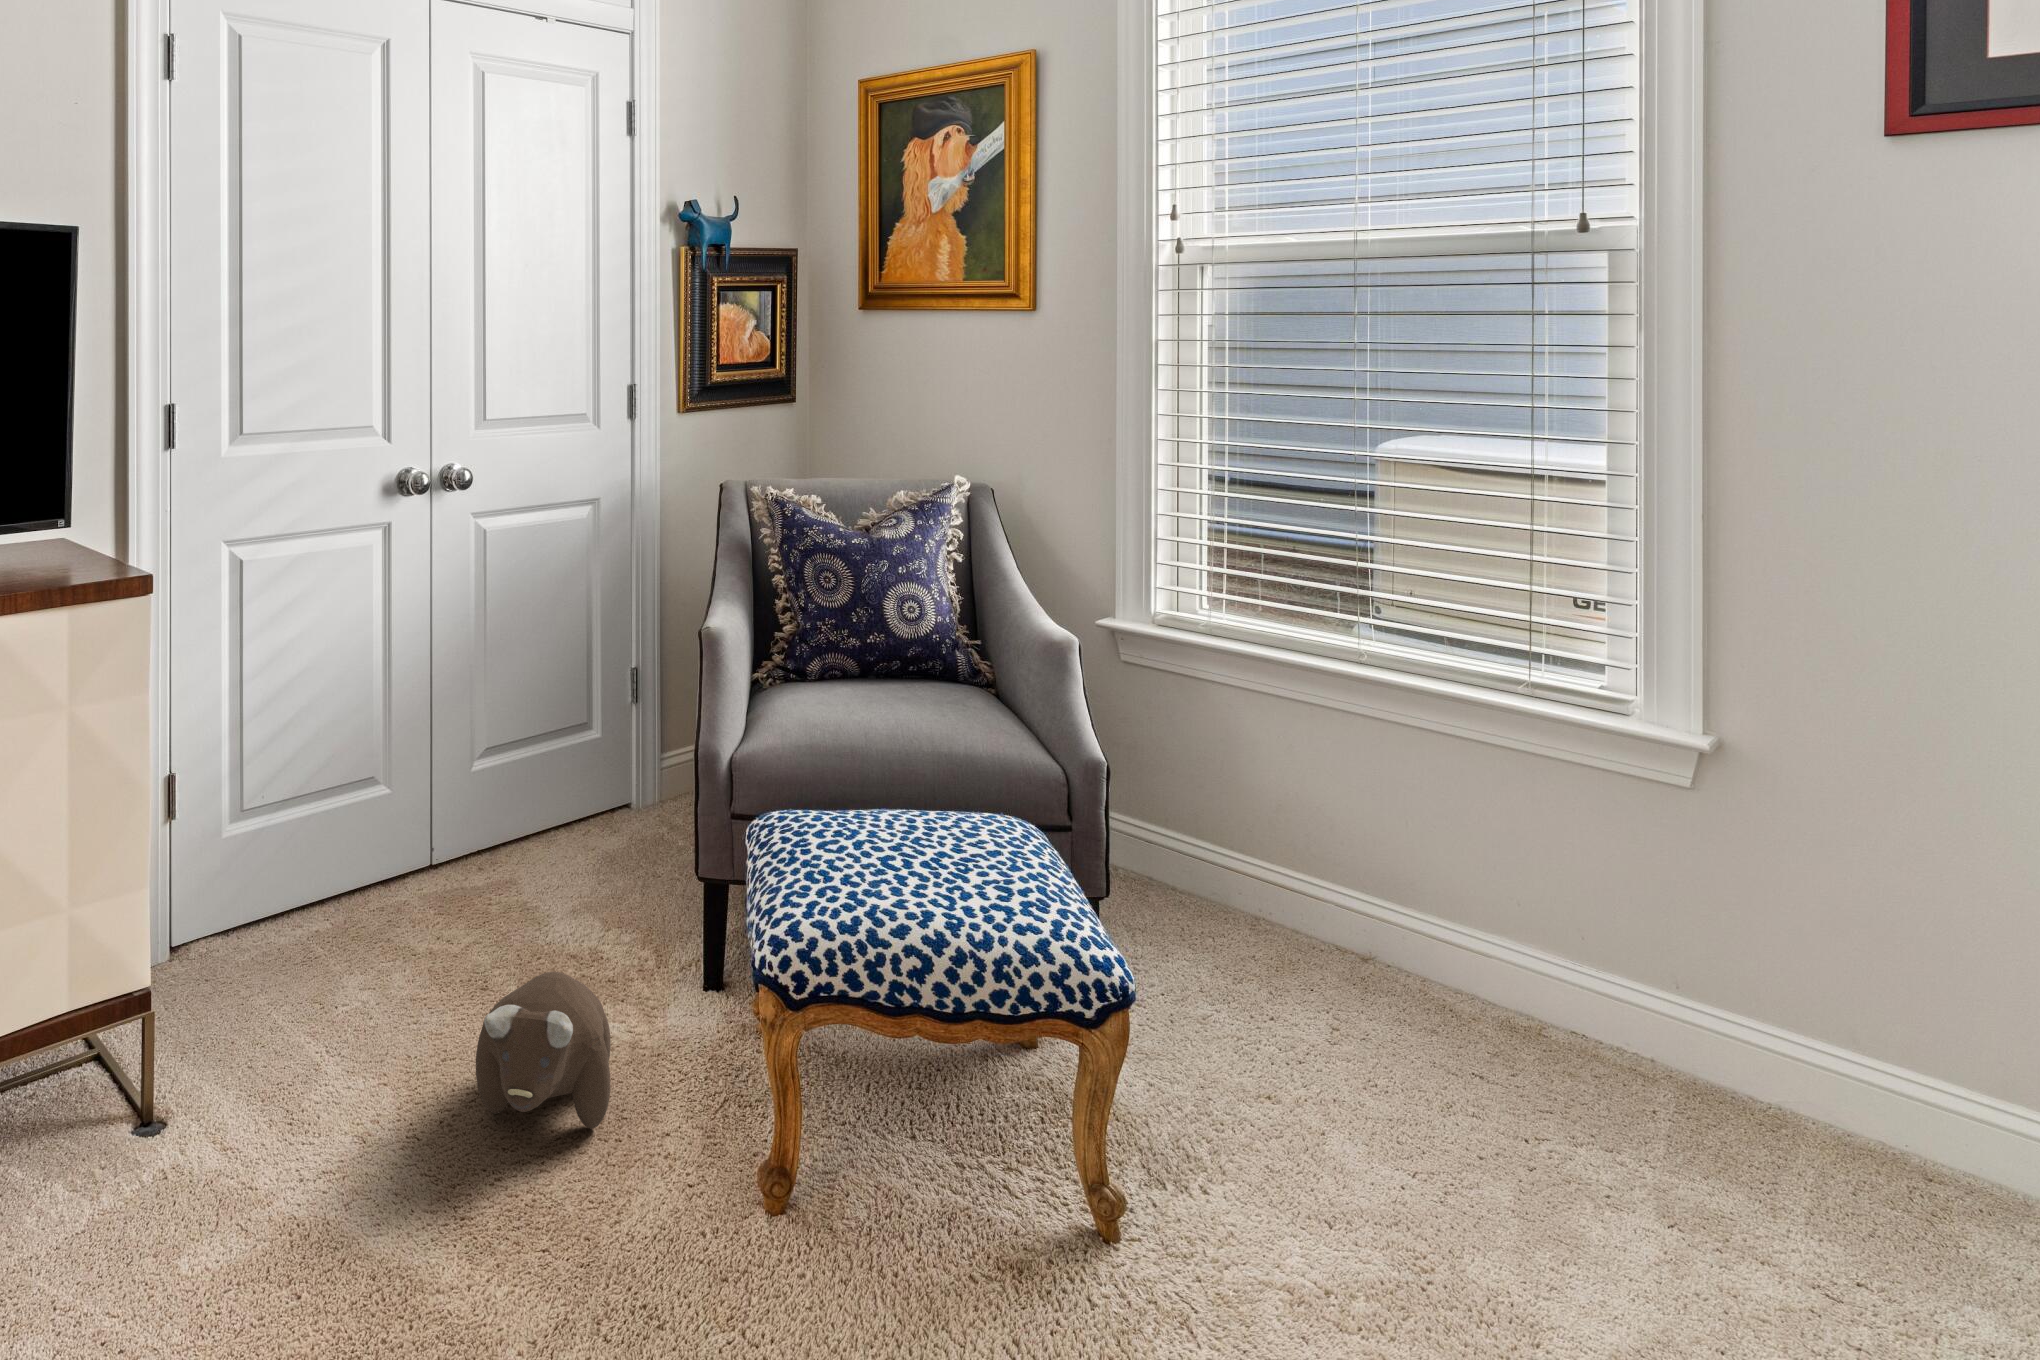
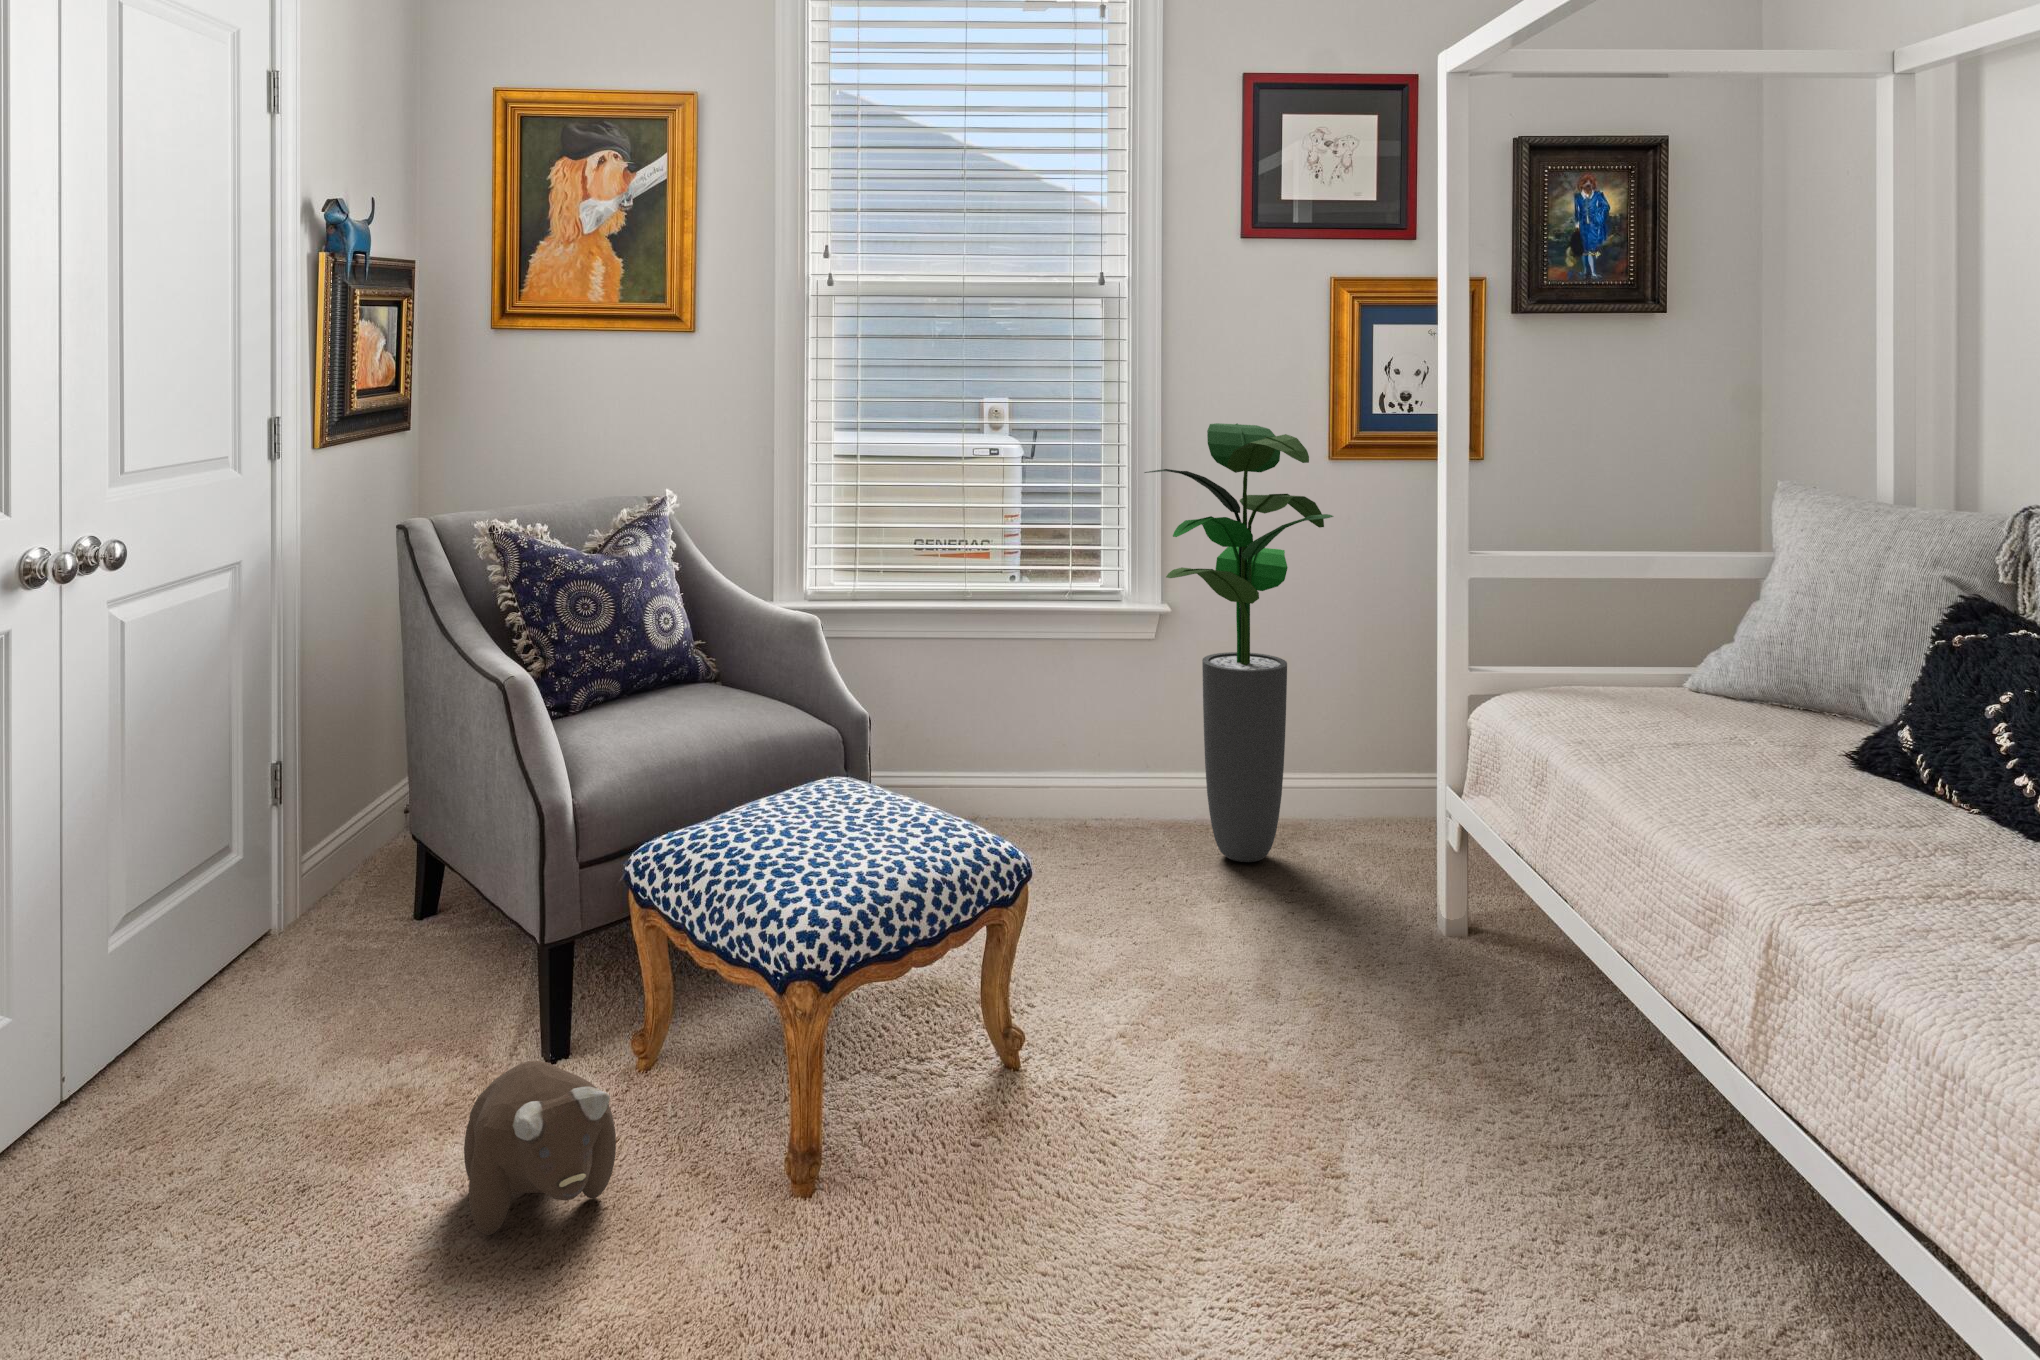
potted plant: none [1594,442,2005,1148] -> present [1144,423,1333,862]

